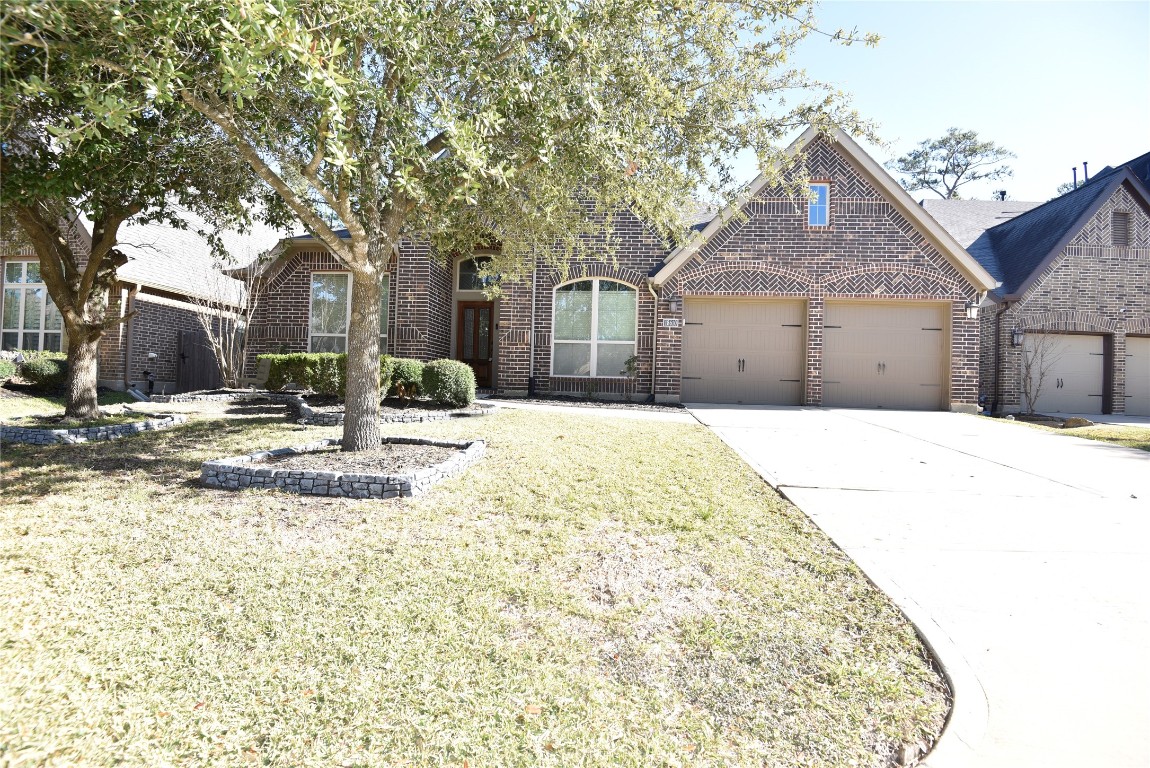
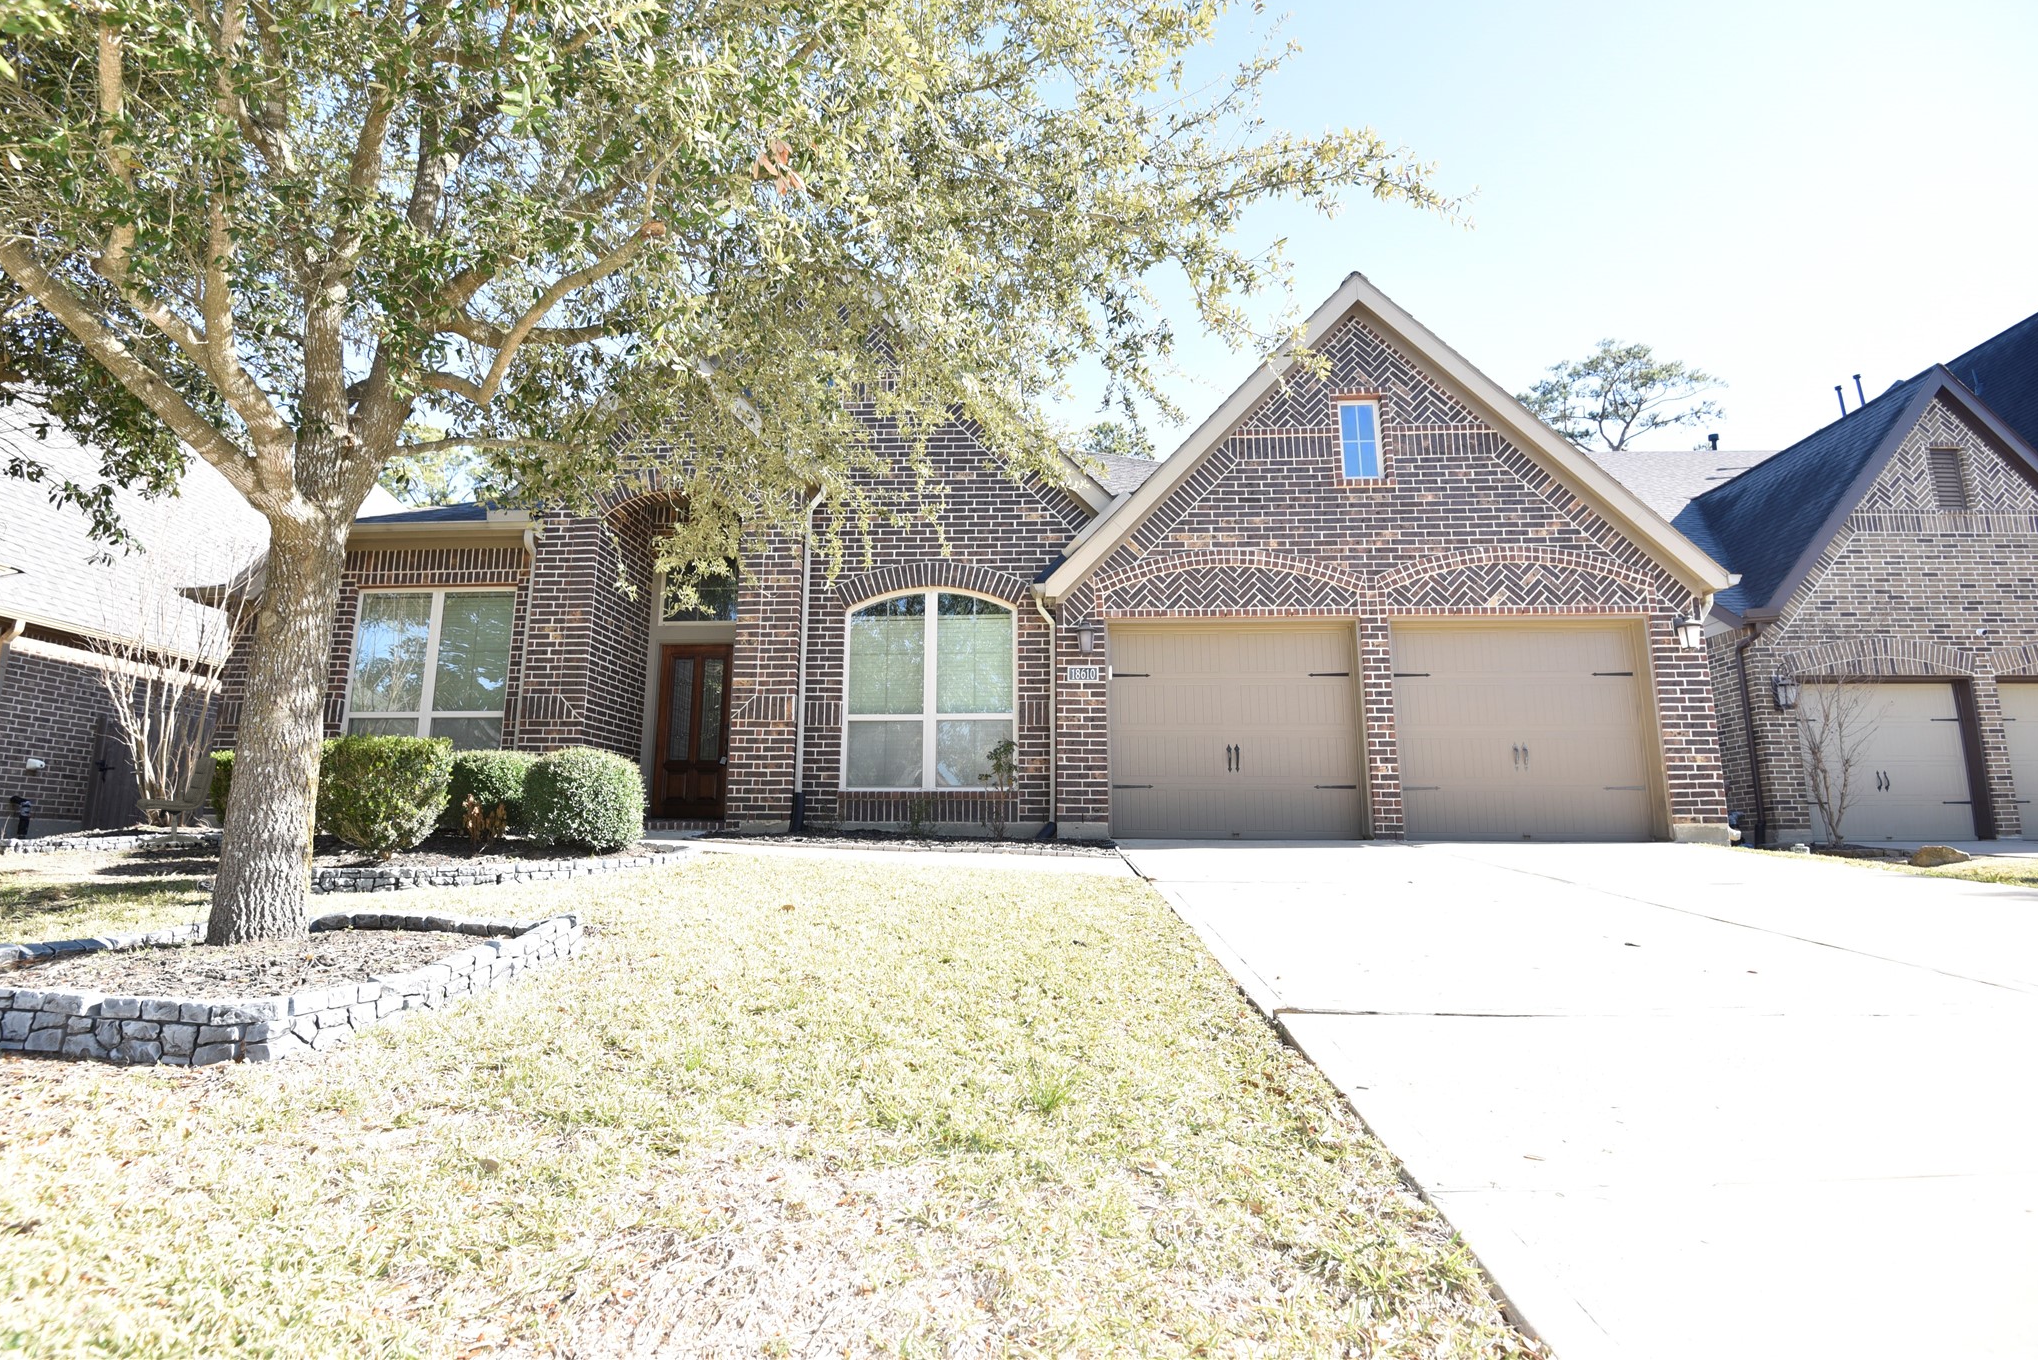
potted tree: present [450,382,471,417] -> none [574,783,627,872]

